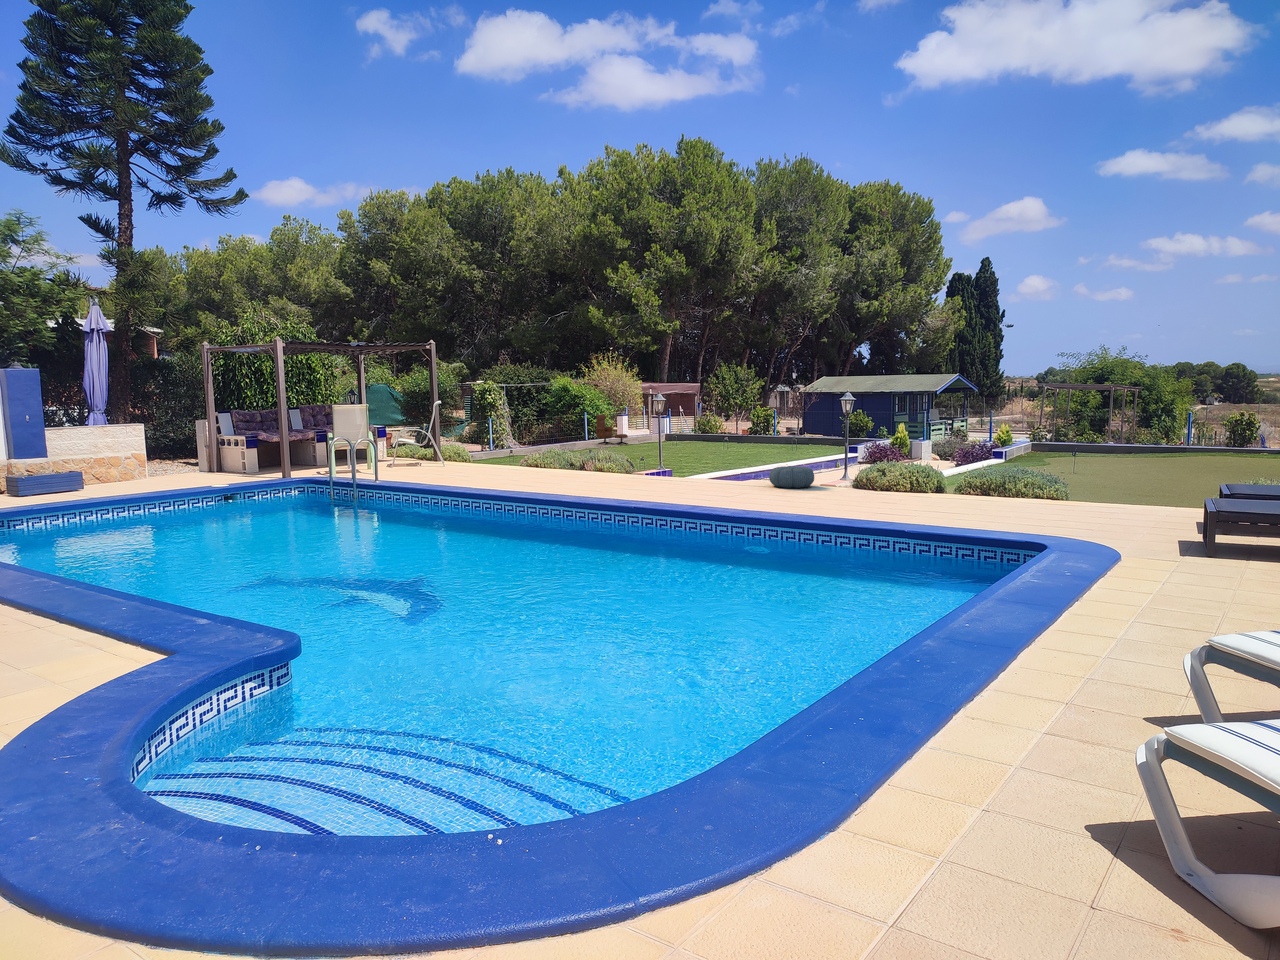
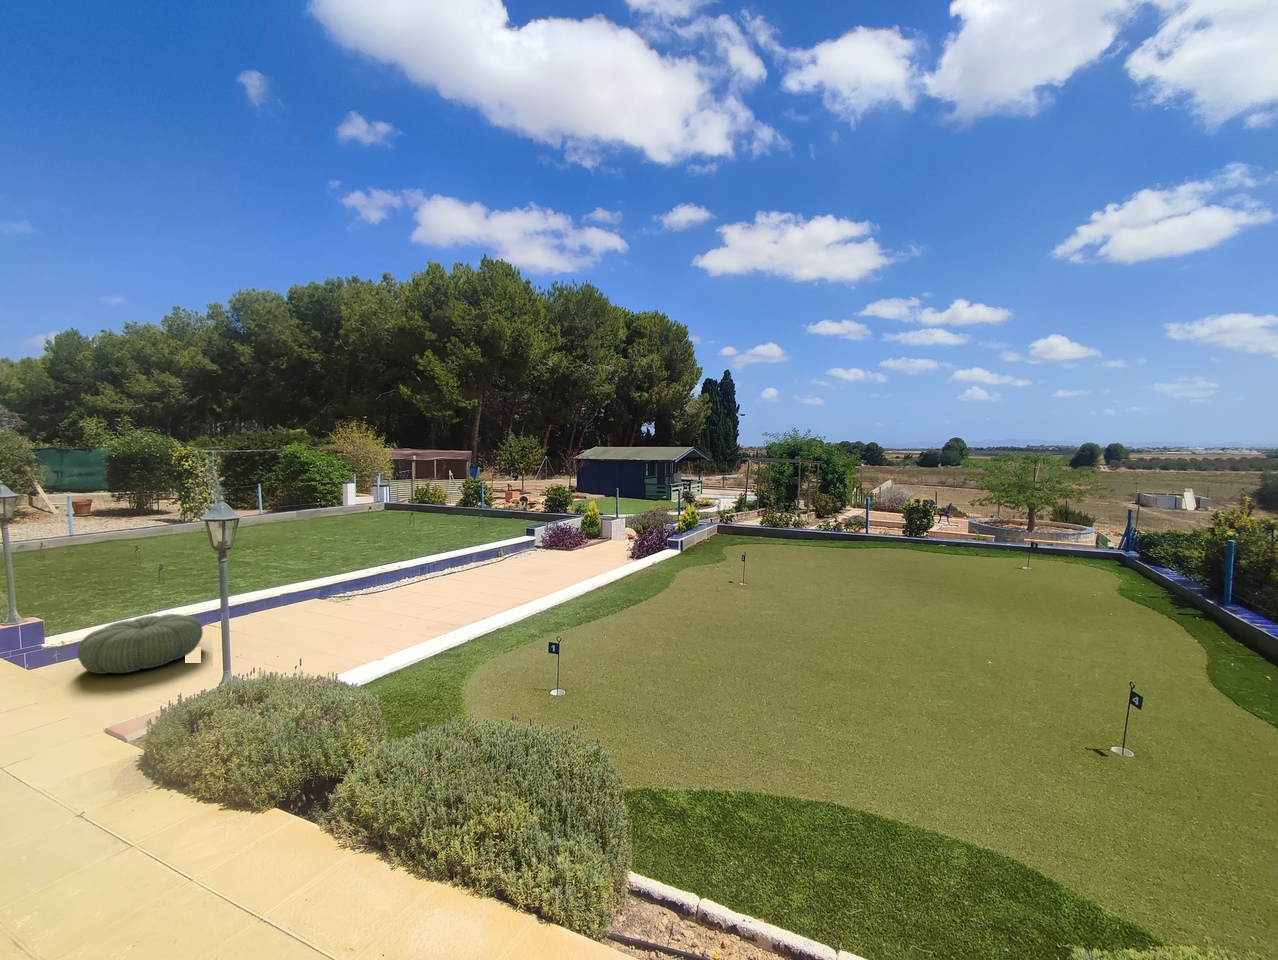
lounge chair: present [596,415,628,445] -> none [338,478,373,507]

